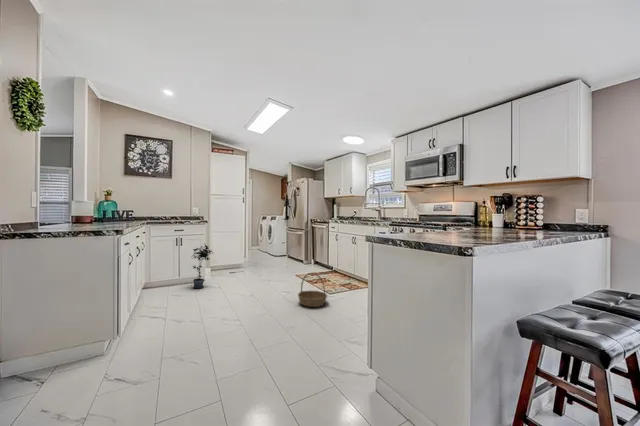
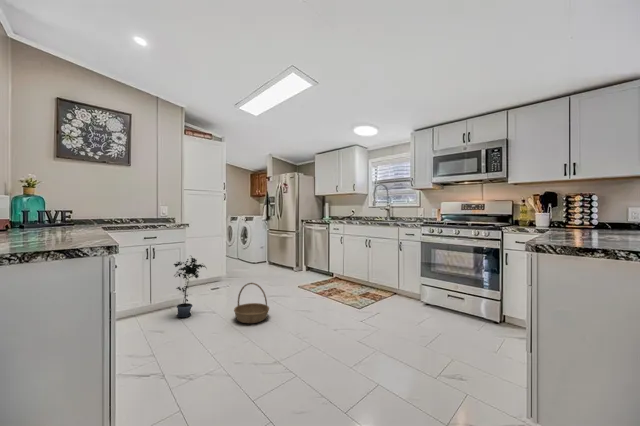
basket: present [298,273,327,307] -> present [234,283,269,323]

